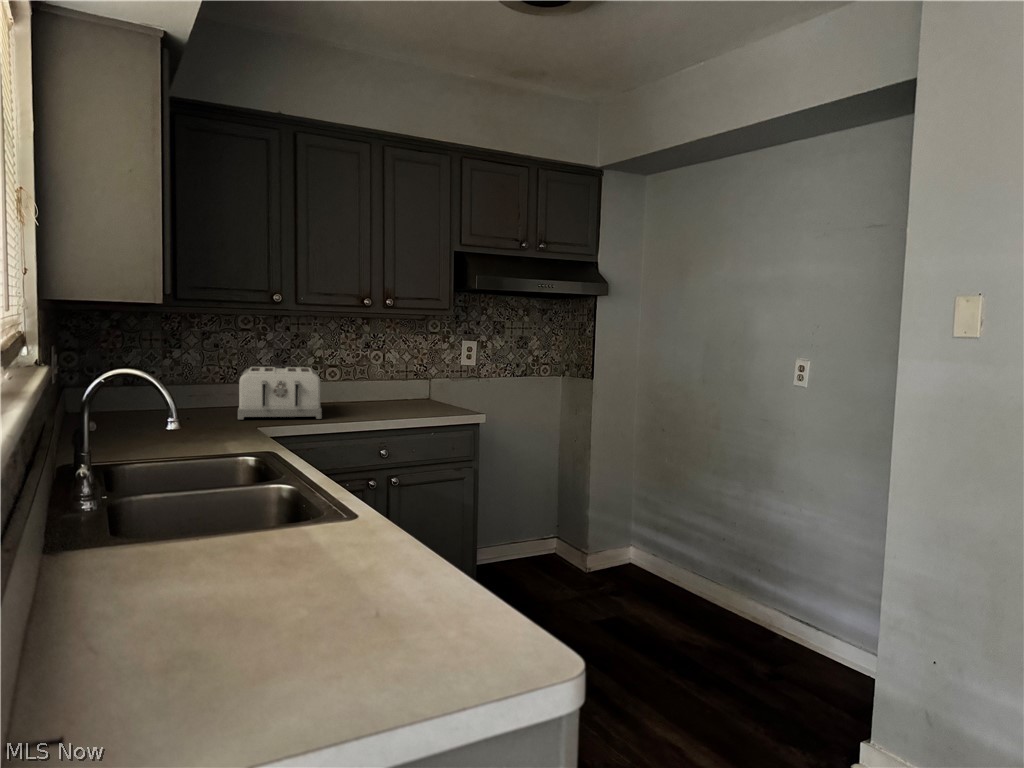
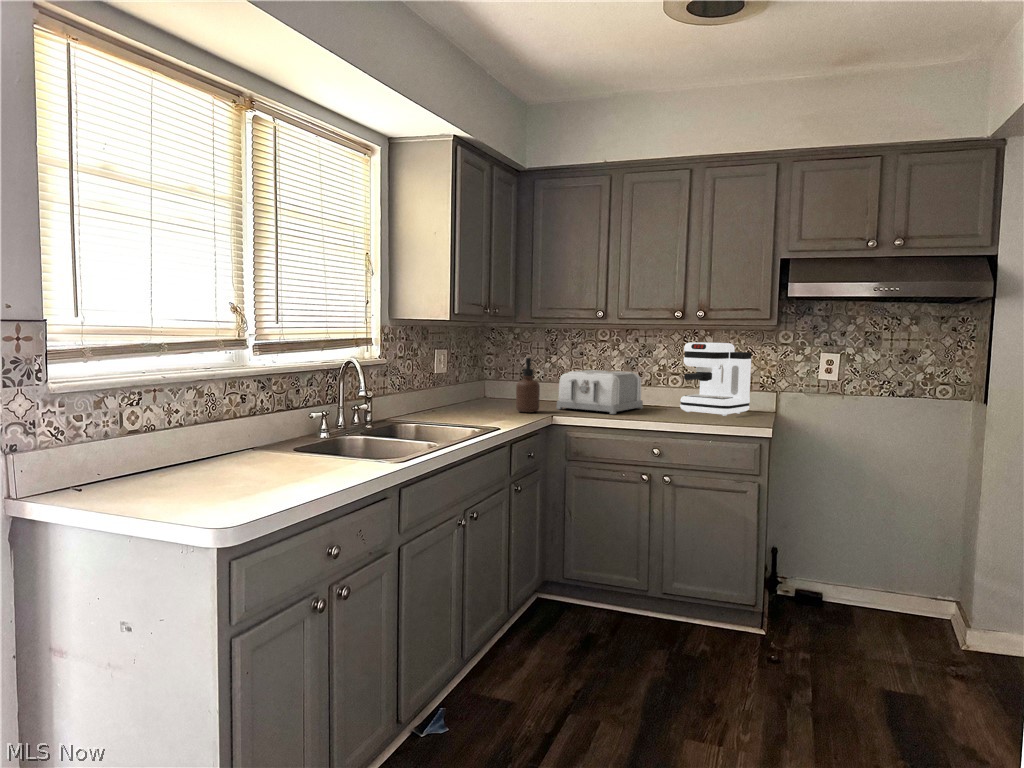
coffee maker: none [365,332,423,408] -> present [680,342,752,416]
soap dispenser: none [201,357,234,429] -> present [516,358,540,413]

